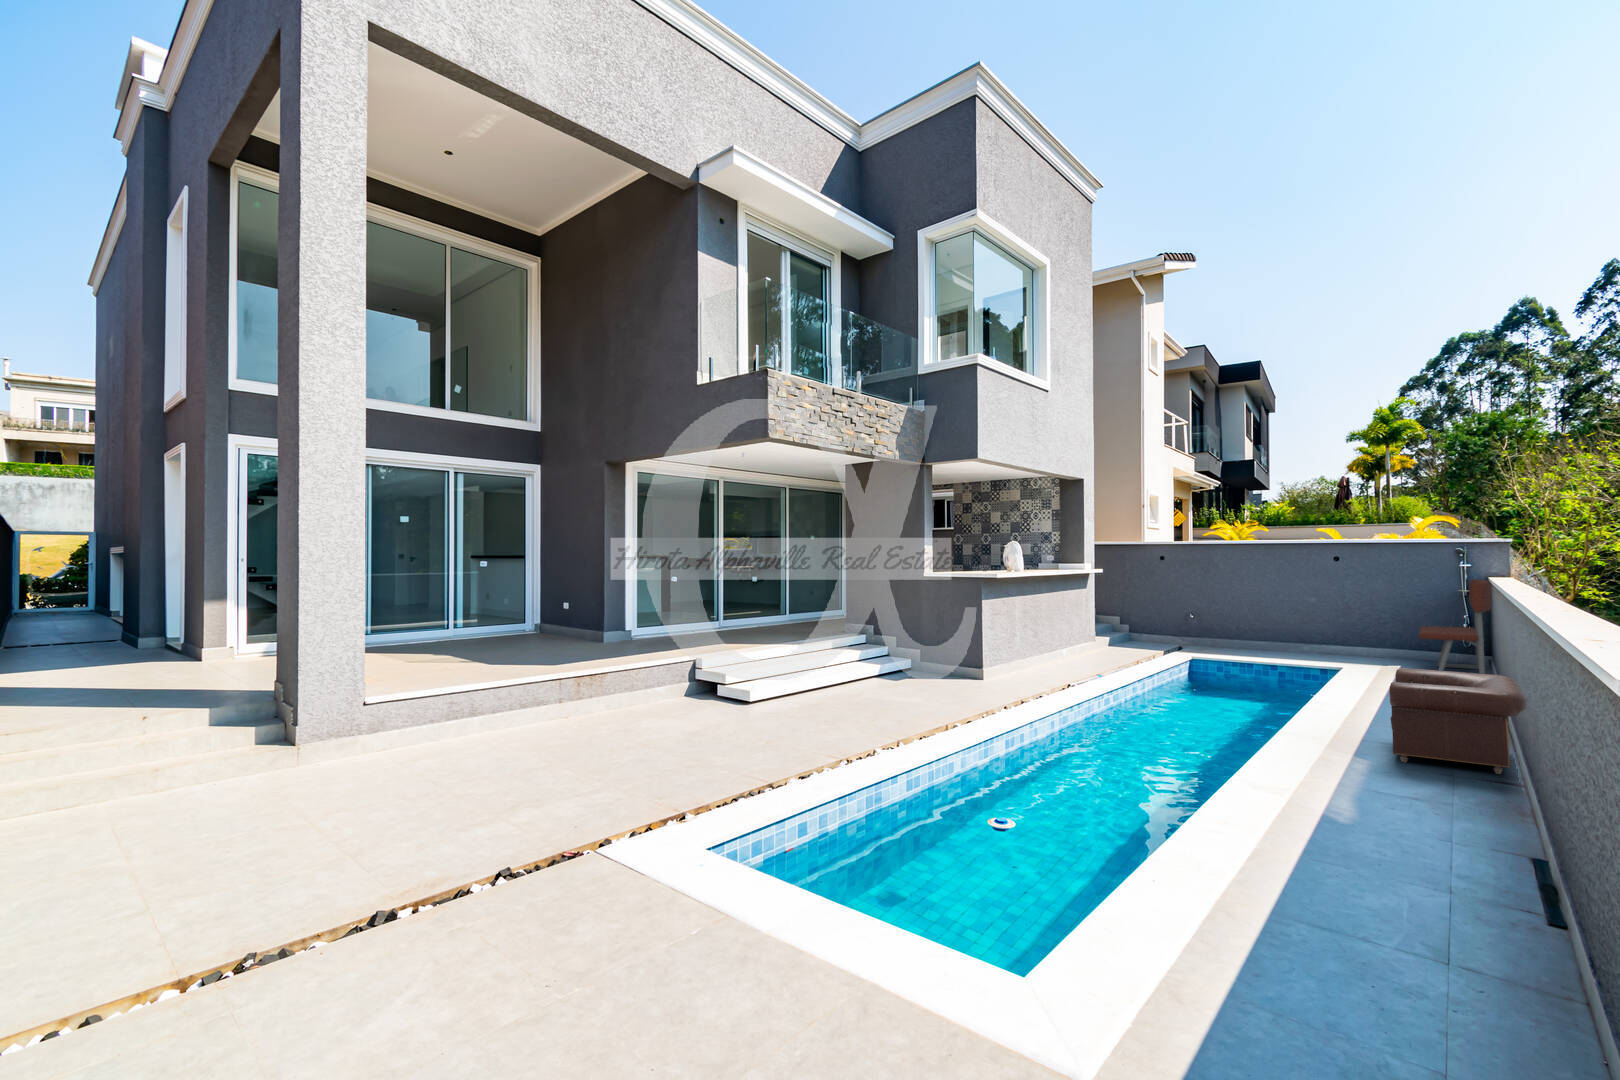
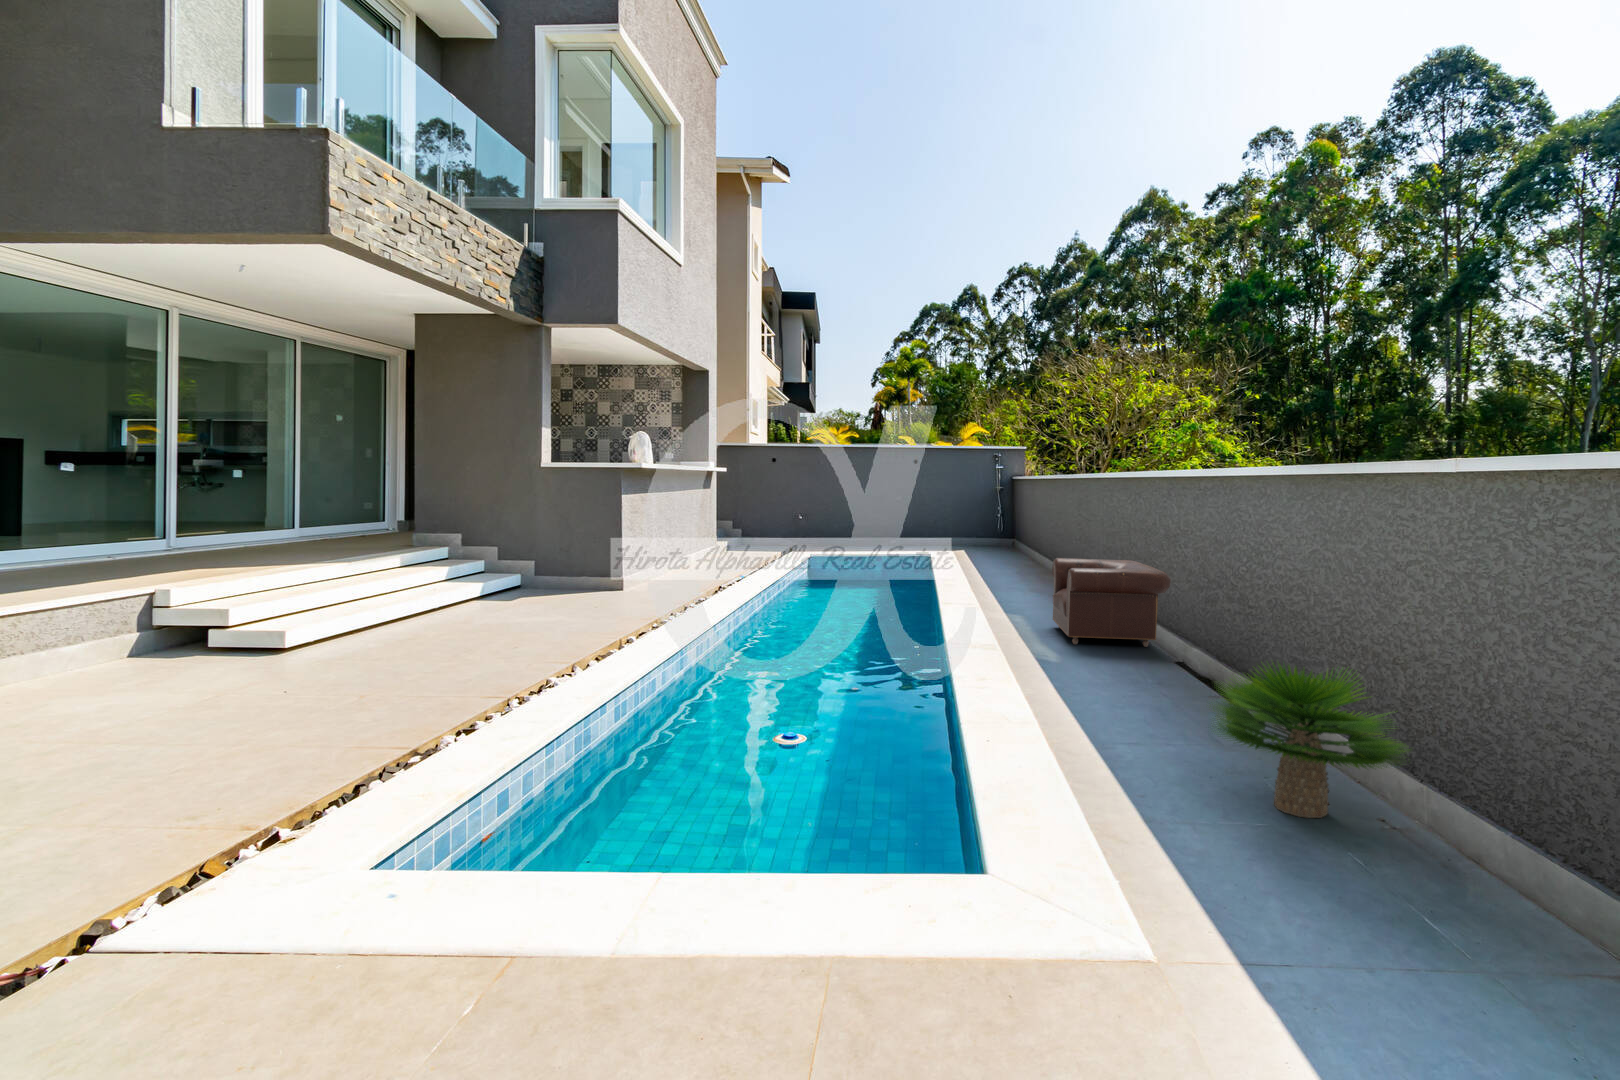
bench: present [1419,579,1492,674] -> none [1003,489,1061,576]
potted plant: none [1343,801,1583,970] -> present [1217,663,1405,818]

